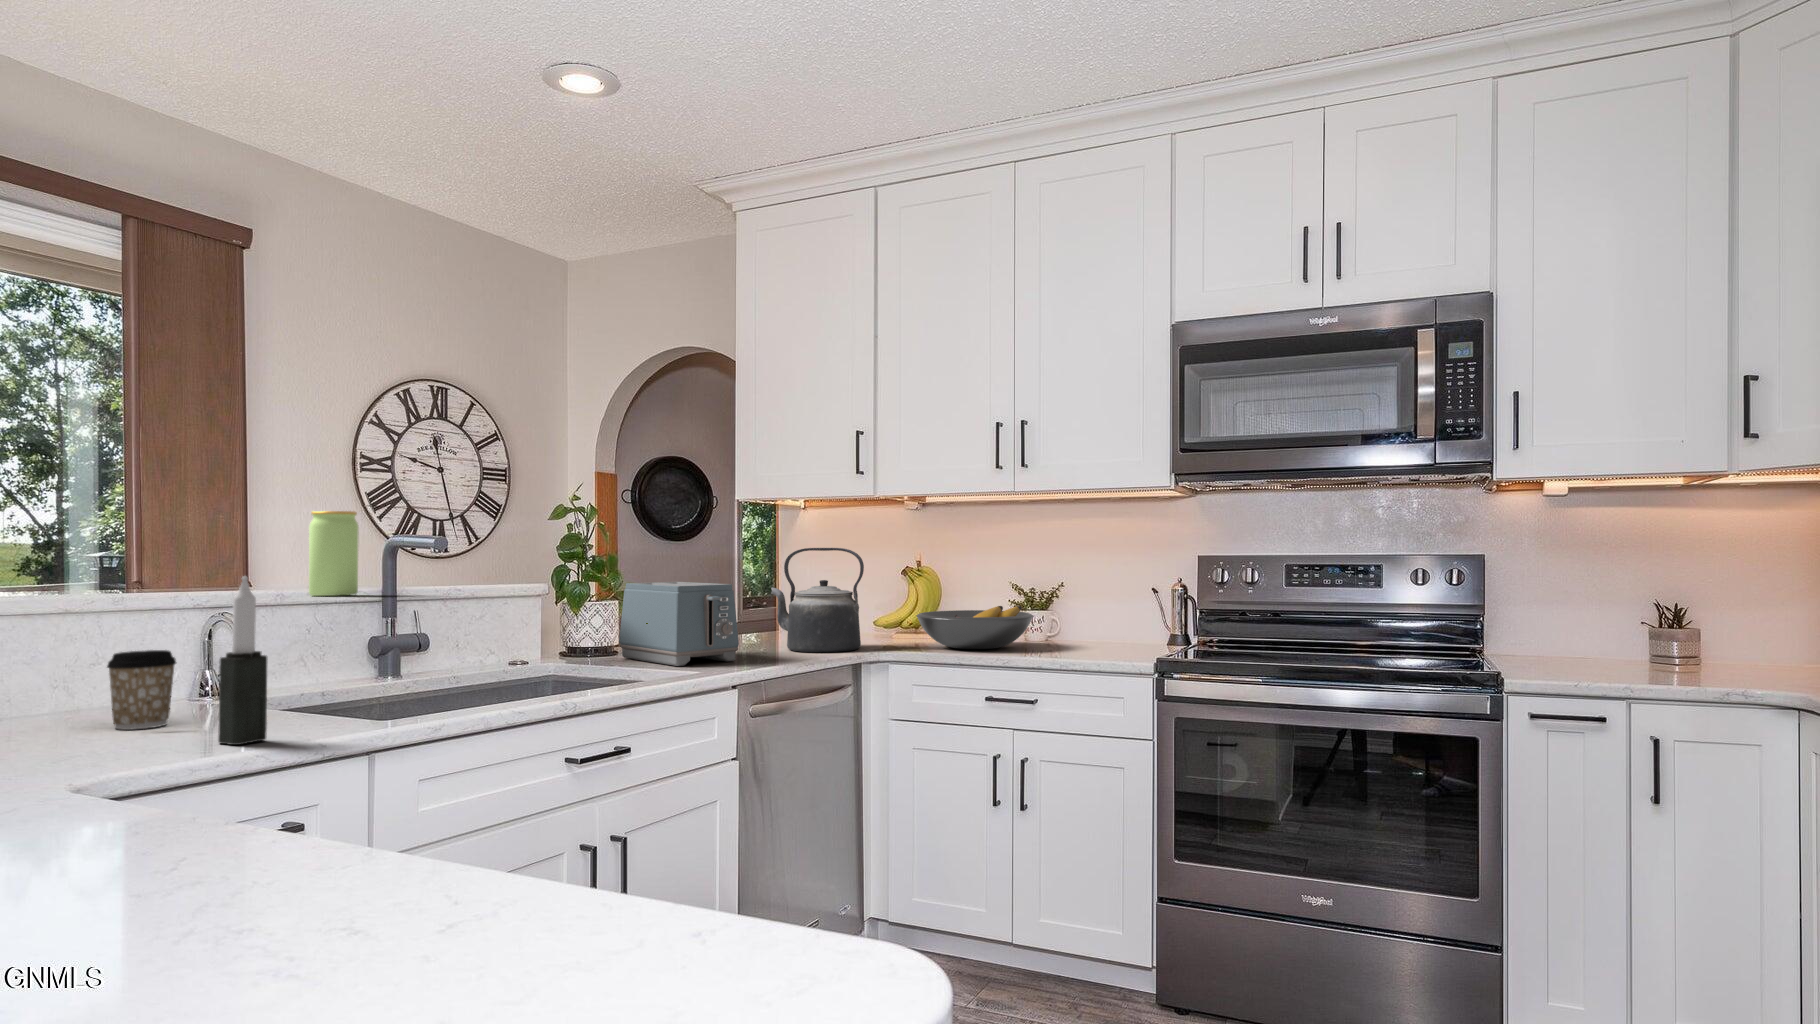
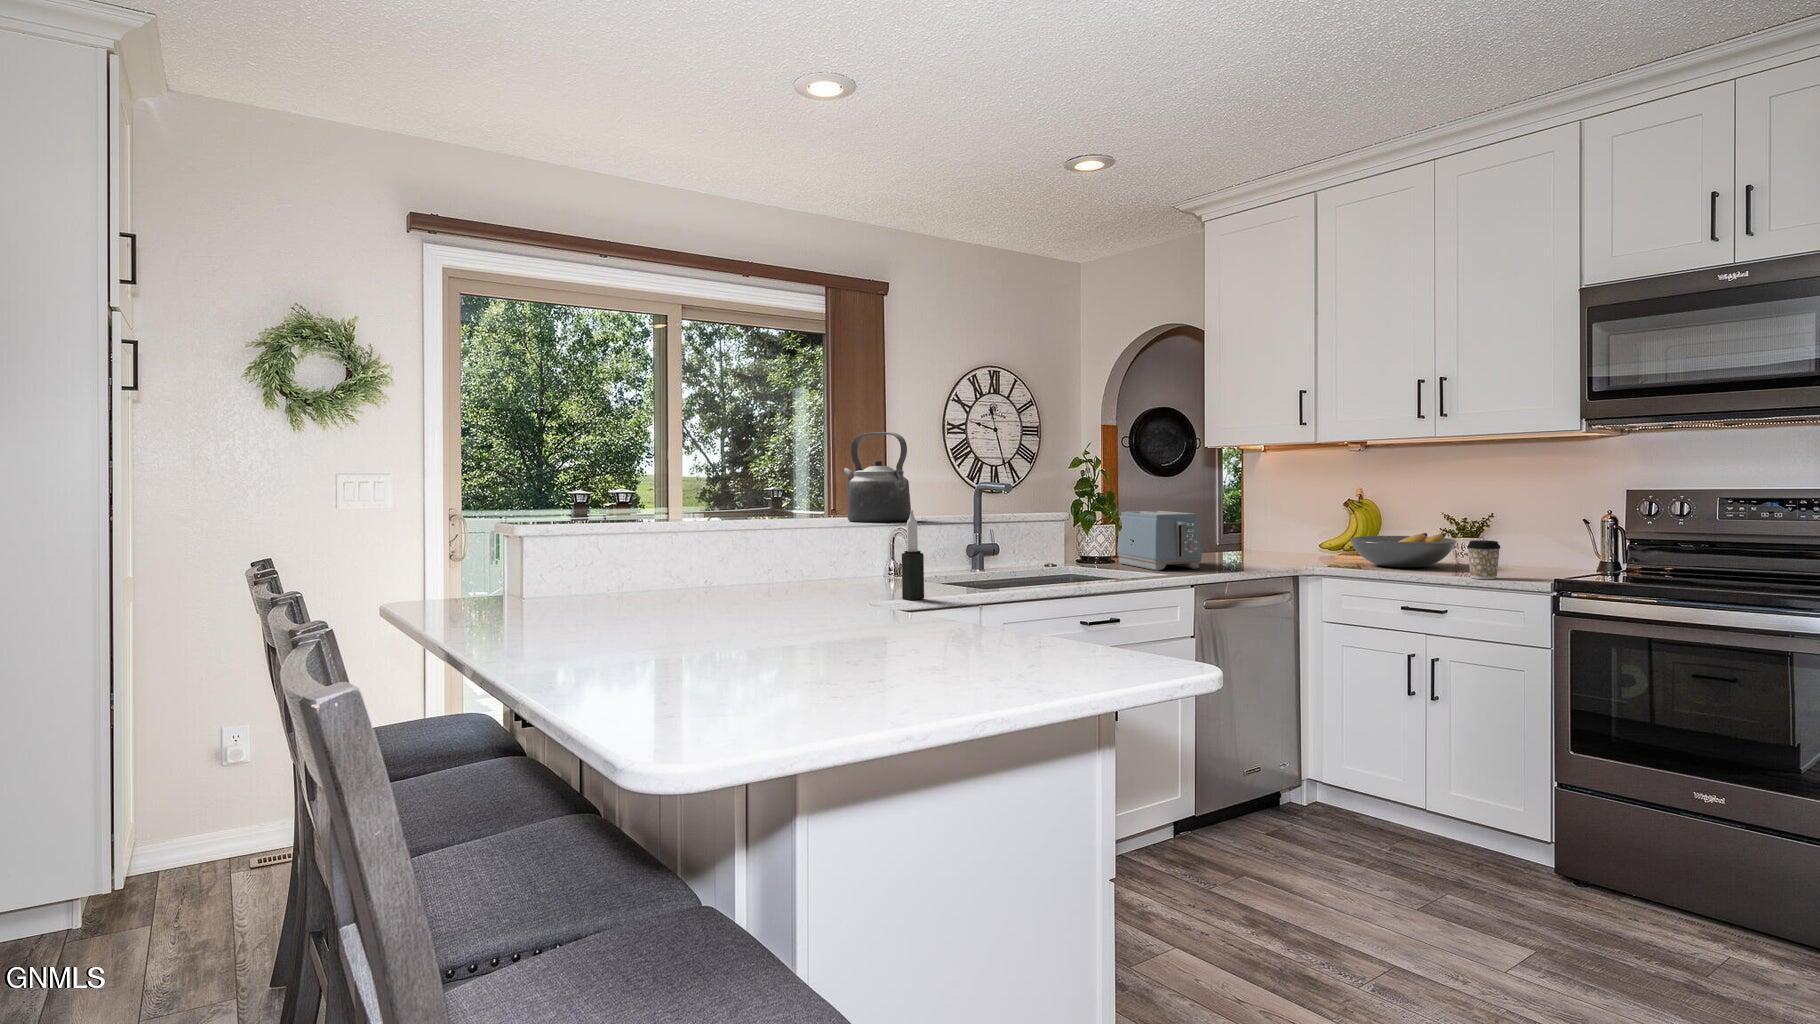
jar: present [309,511,359,596] -> none [931,468,958,519]
kettle: present [771,548,864,652] -> present [844,432,911,522]
coffee cup: present [107,650,176,730] -> present [1467,540,1500,579]

